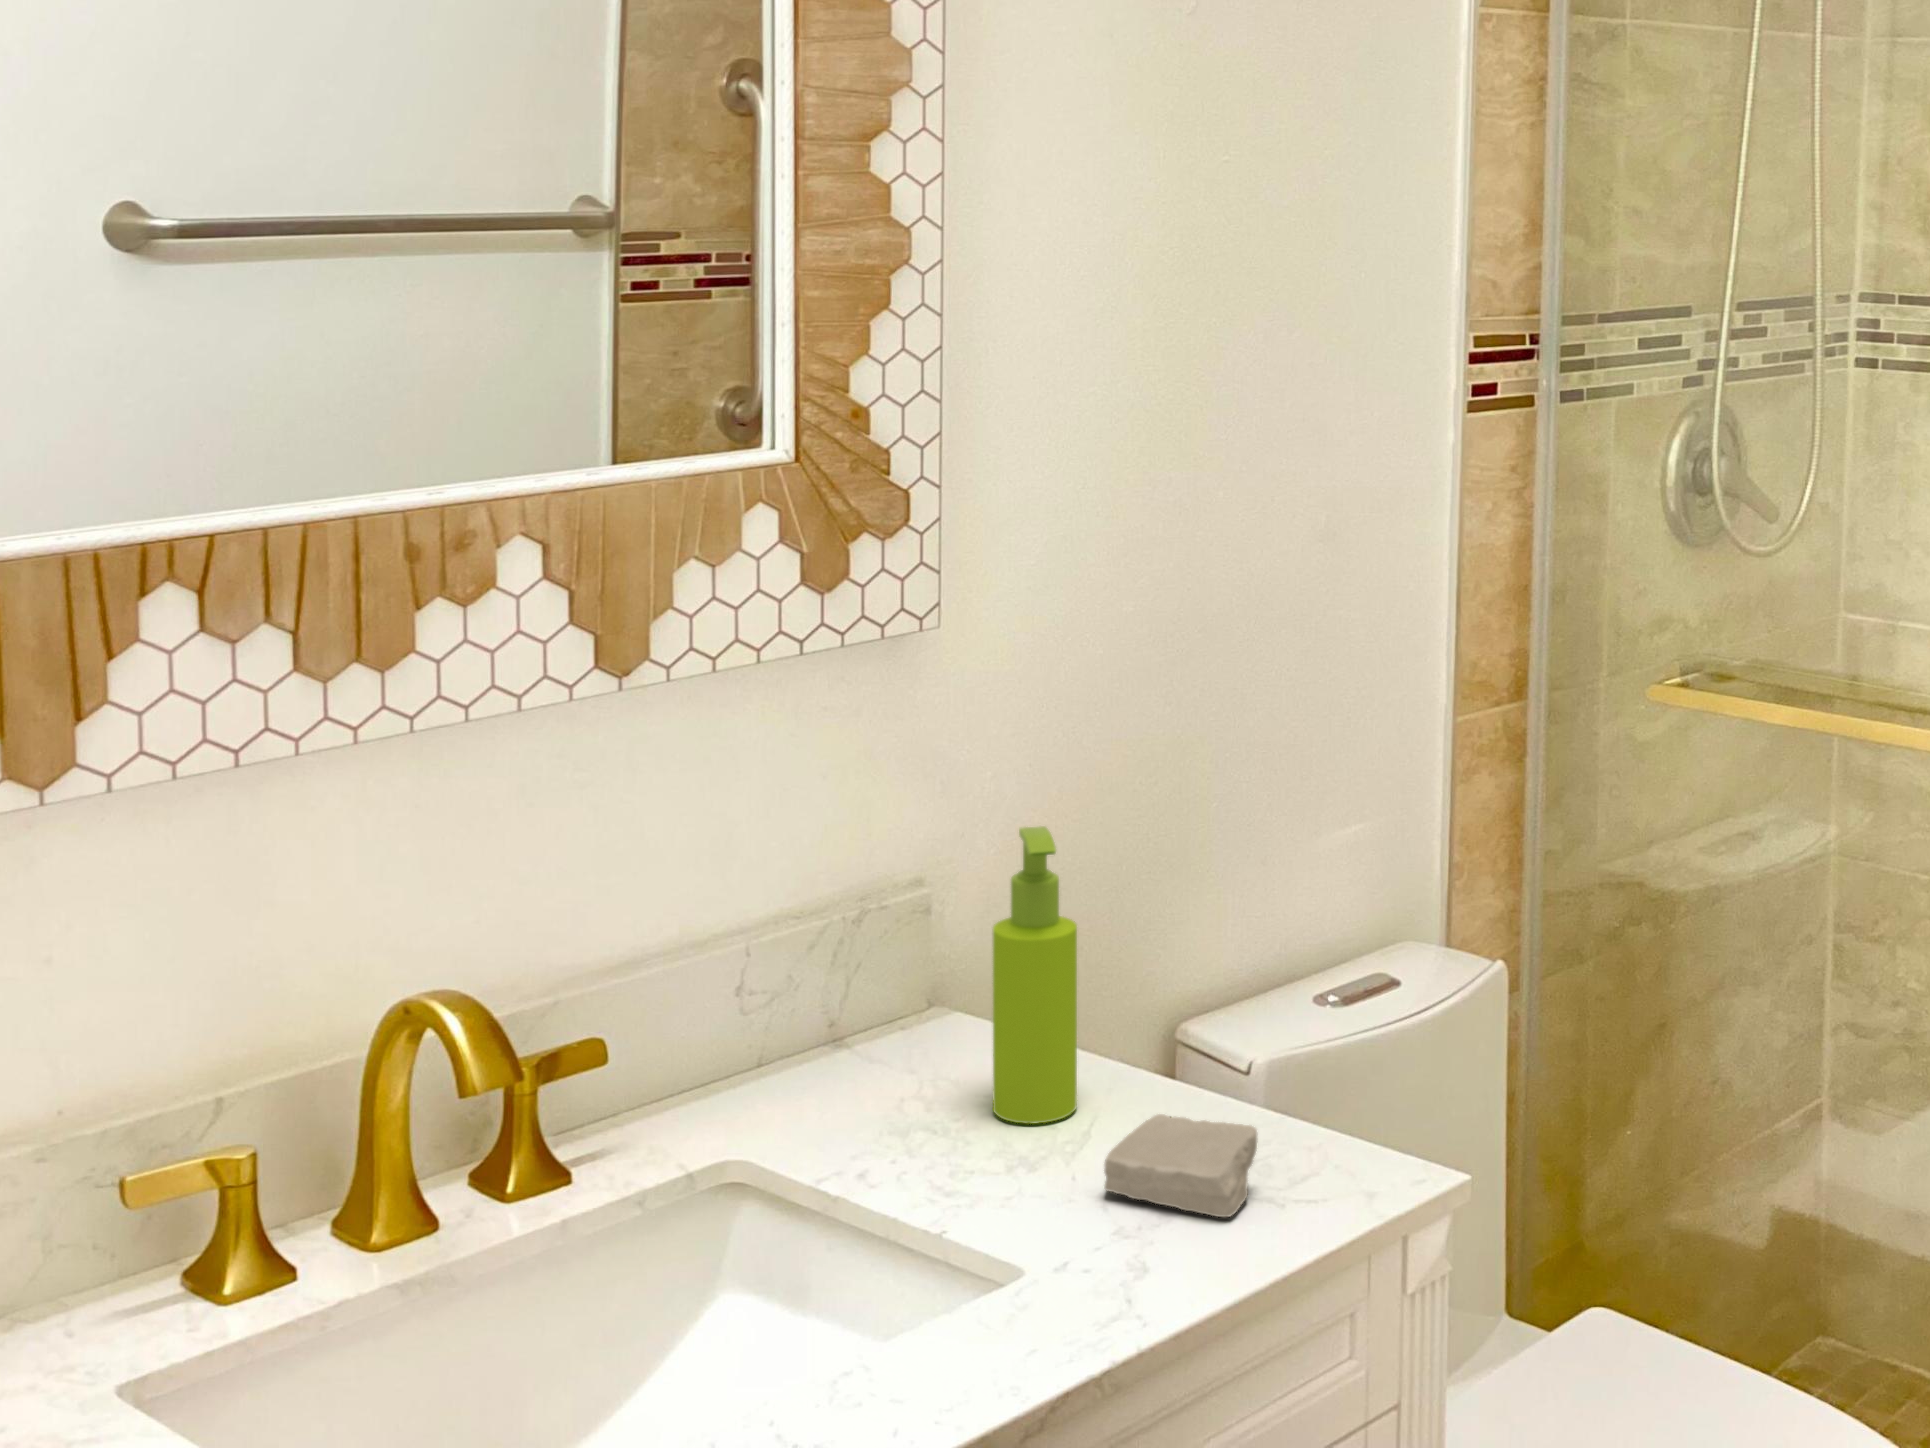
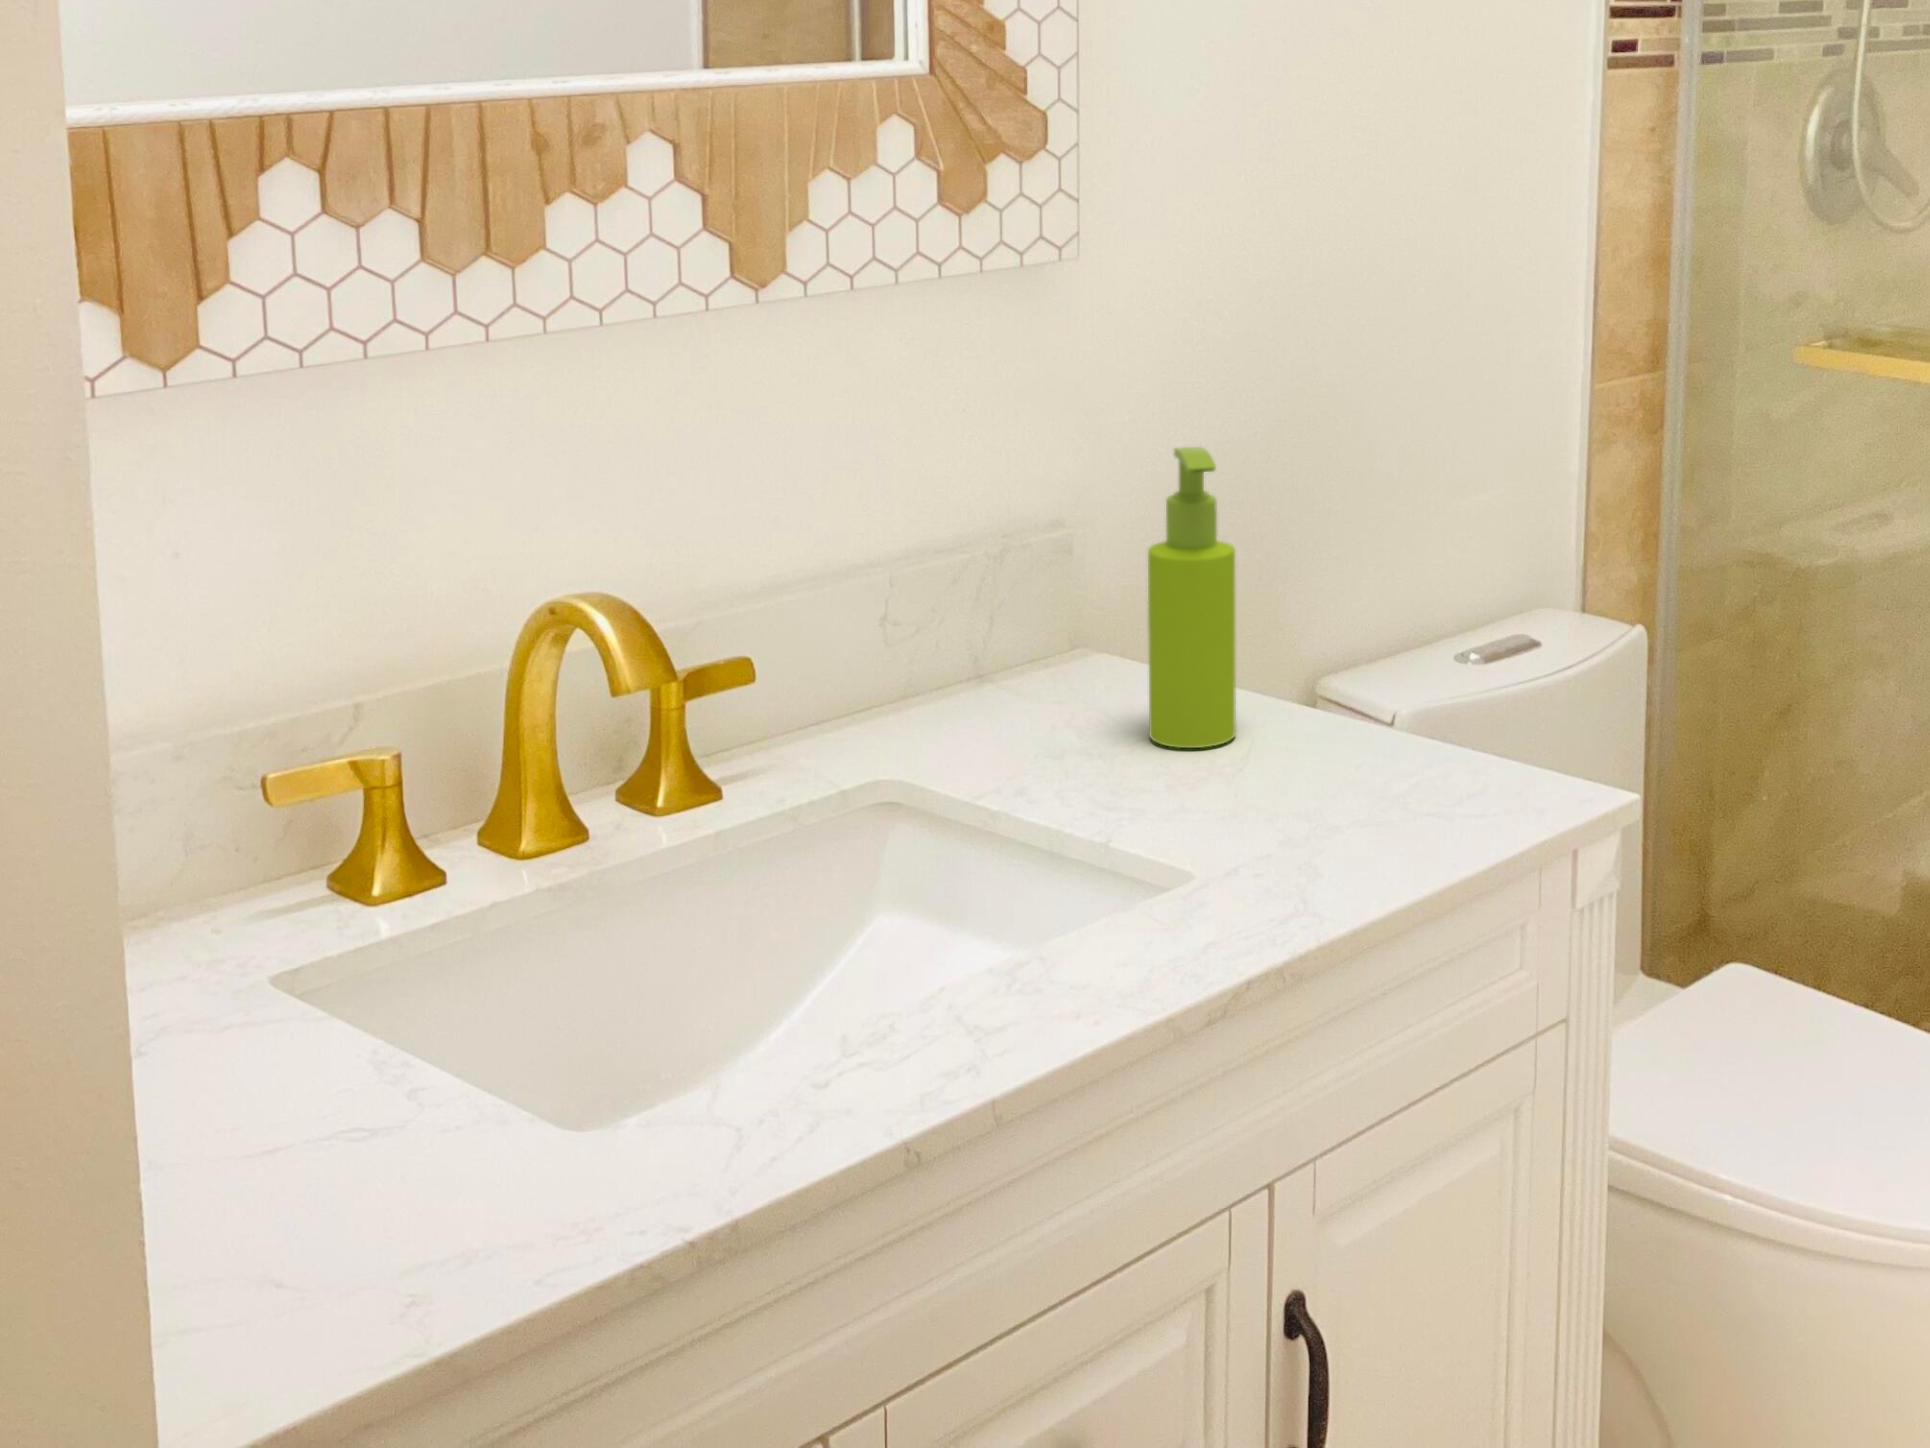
soap bar: present [1104,1114,1257,1217] -> none [1275,730,1433,826]

